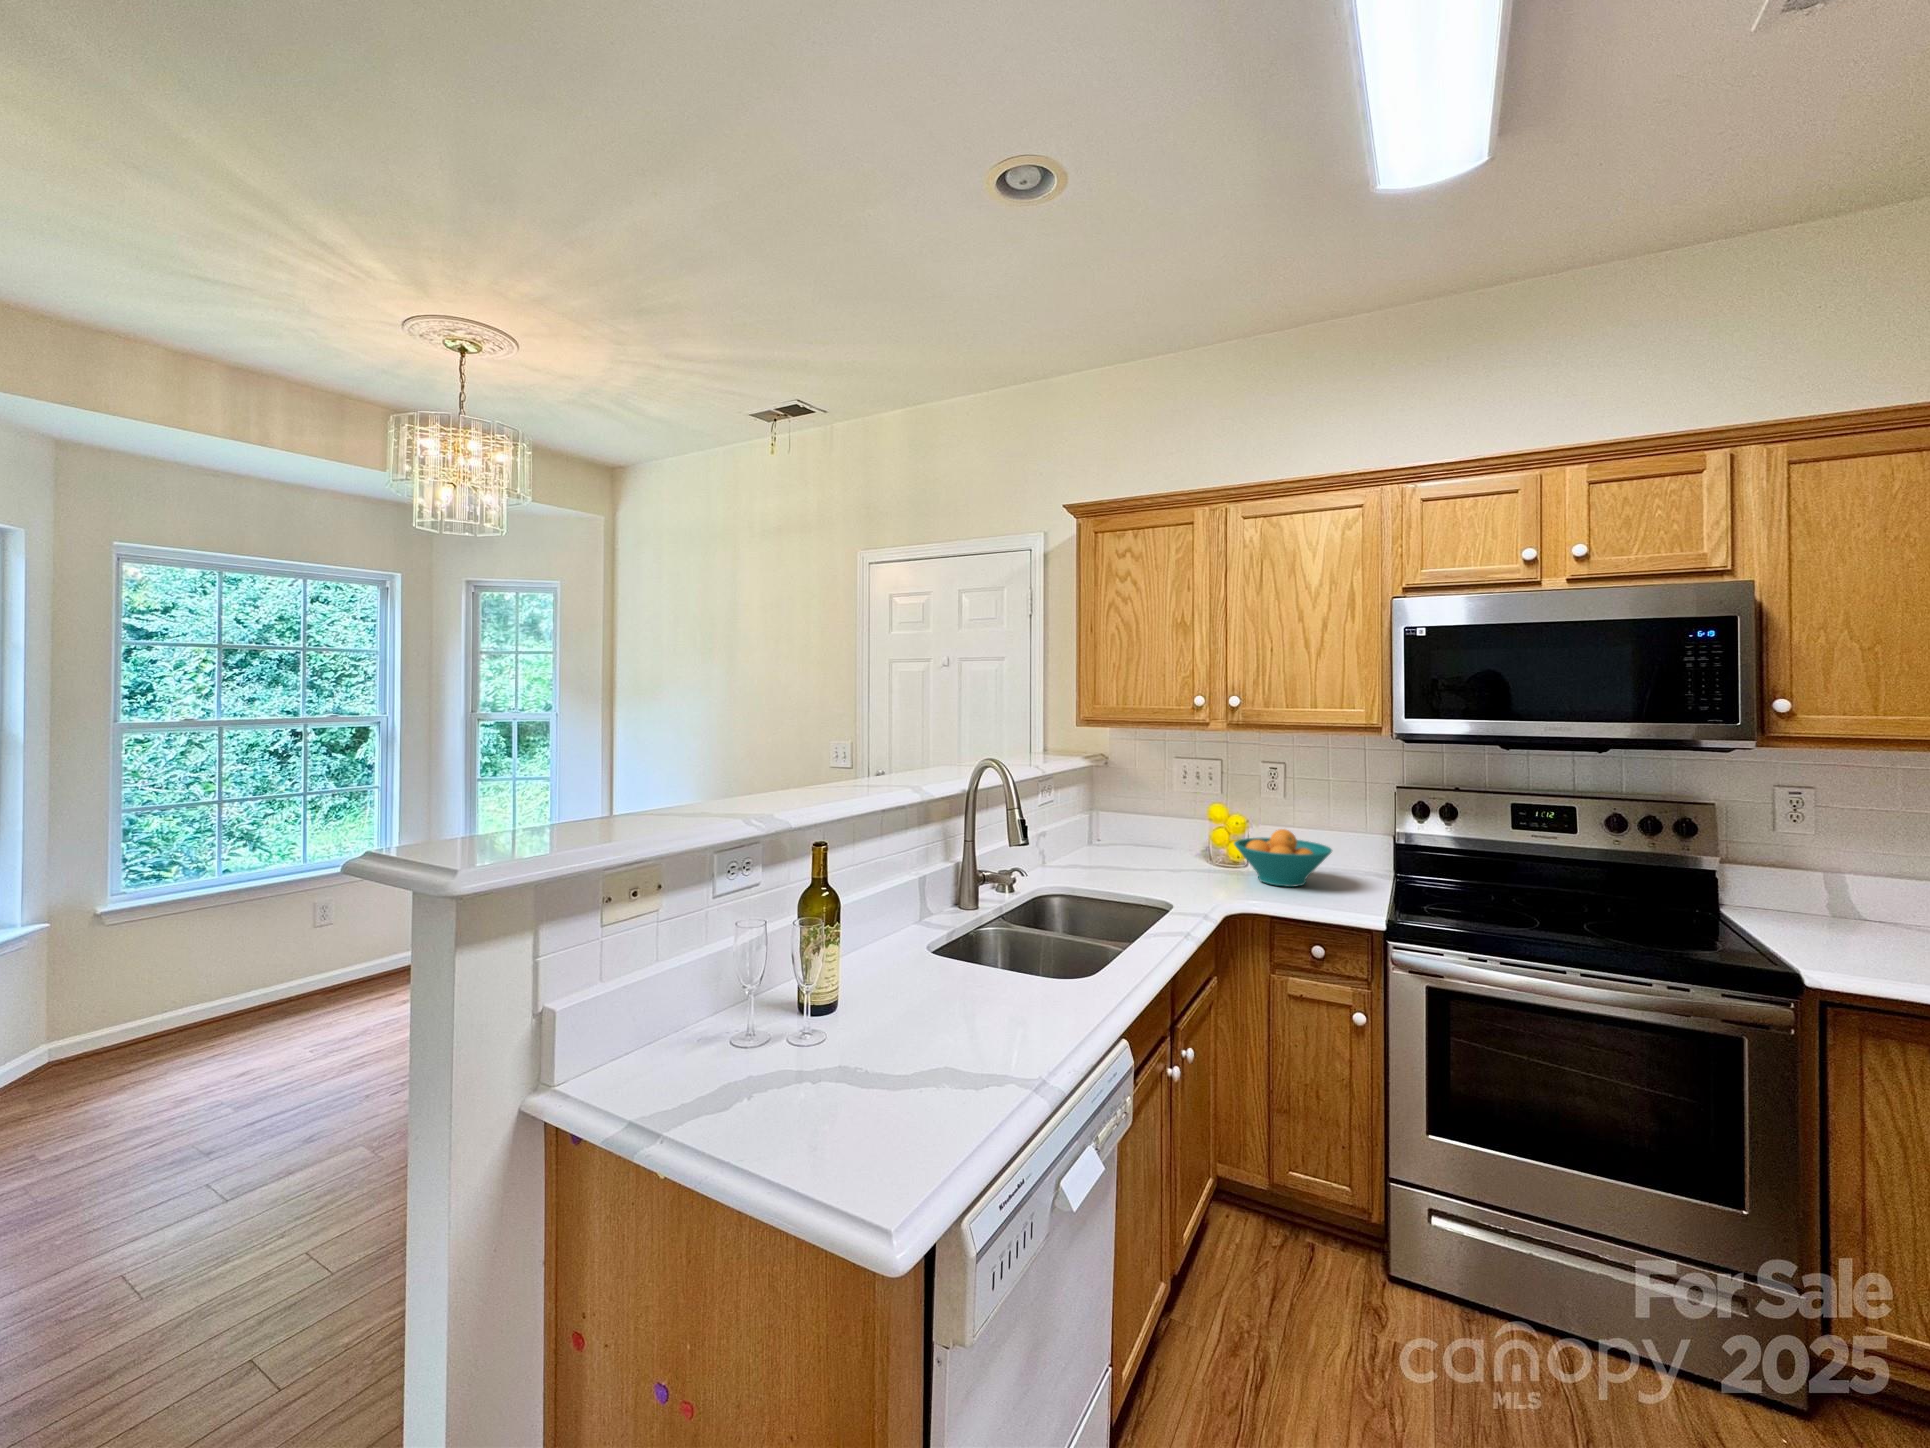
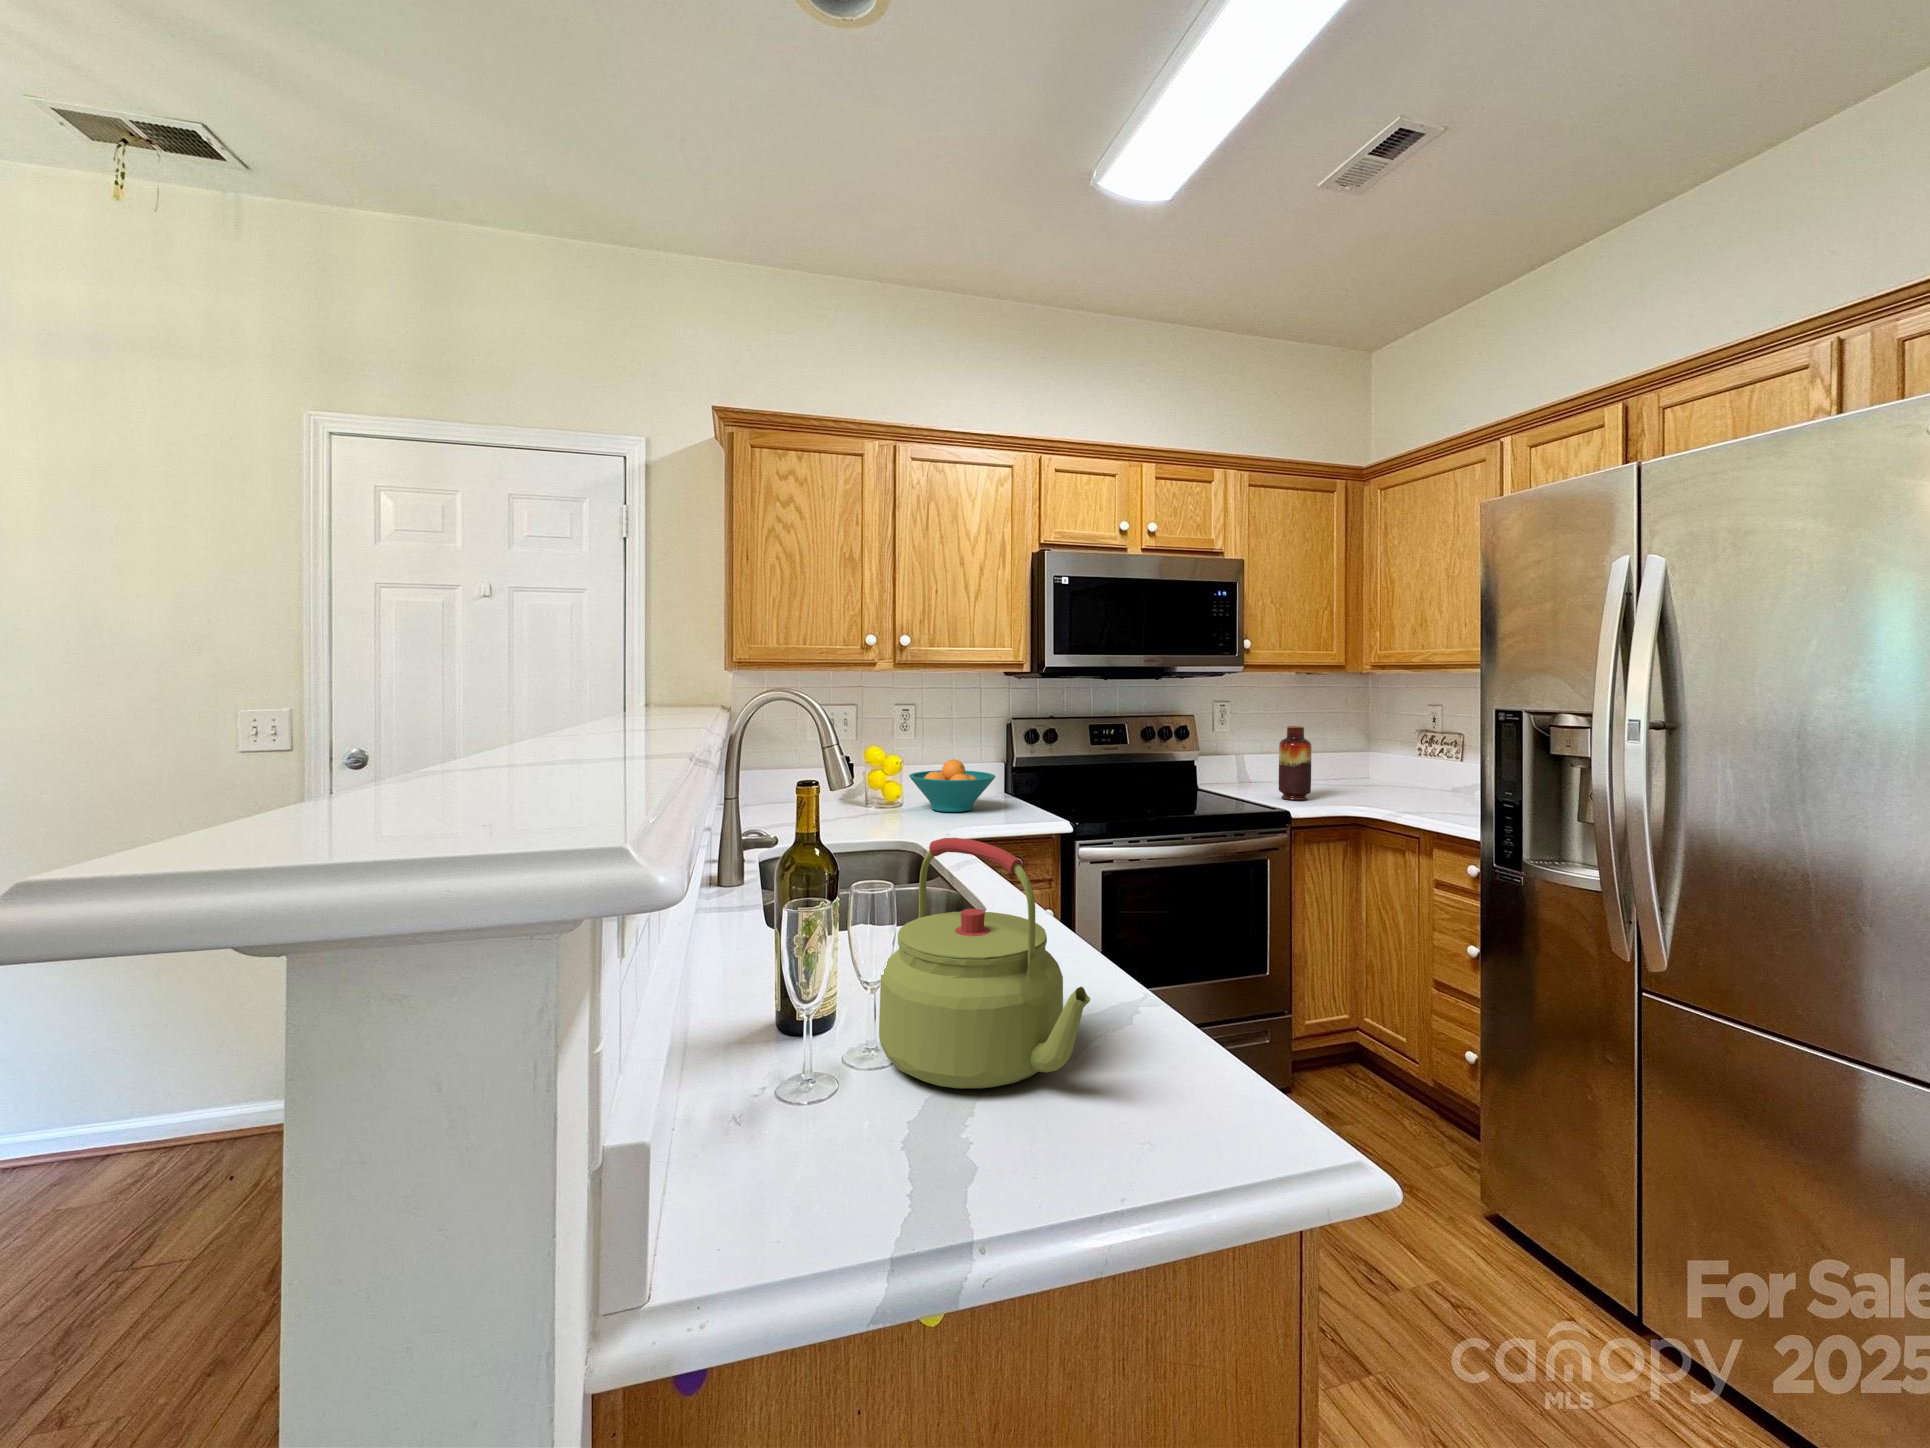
vase: none [1849,837,1924,964] -> present [1279,726,1312,800]
kettle: none [765,905,904,1098] -> present [879,838,1090,1088]

